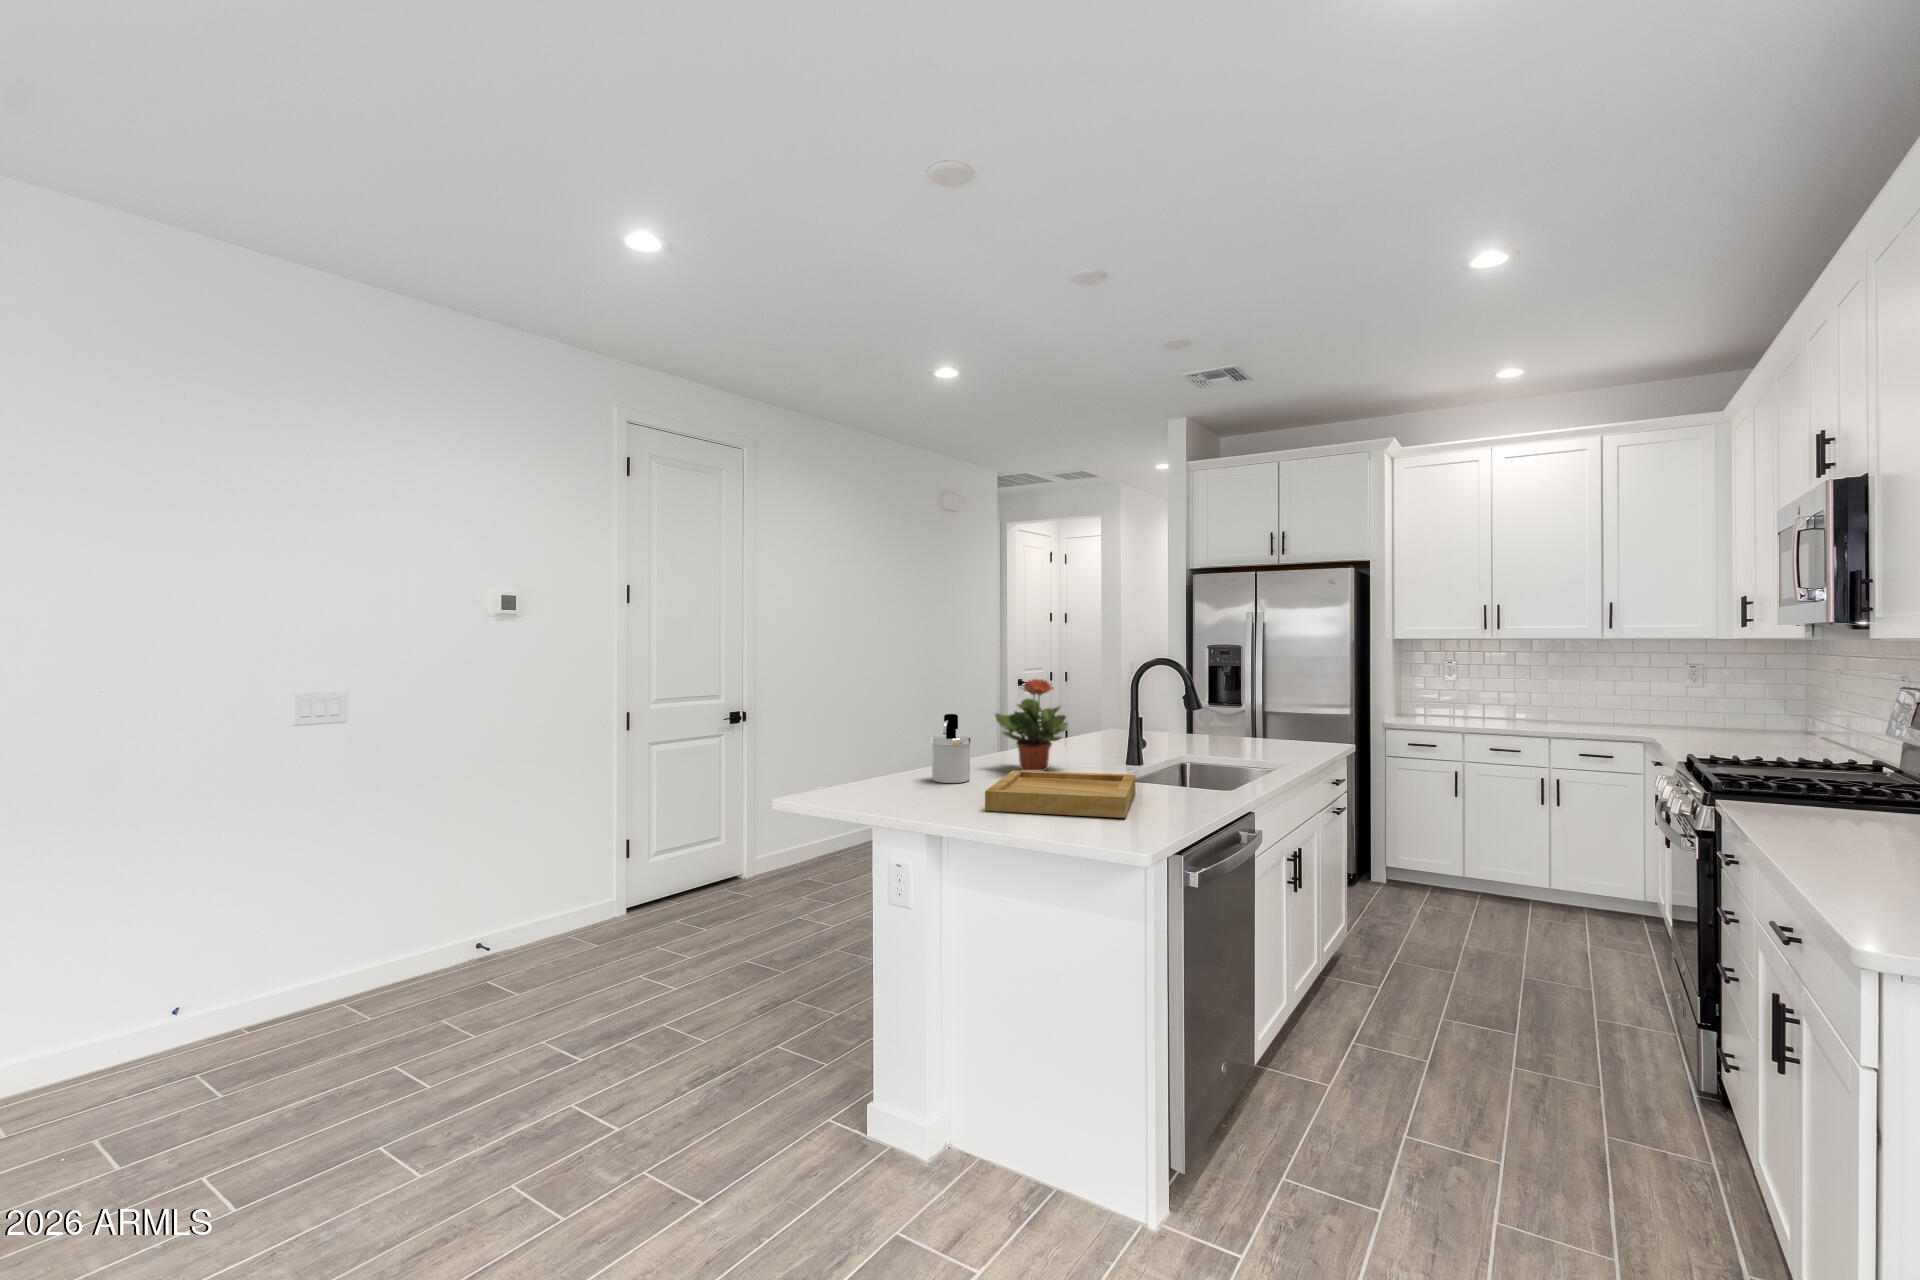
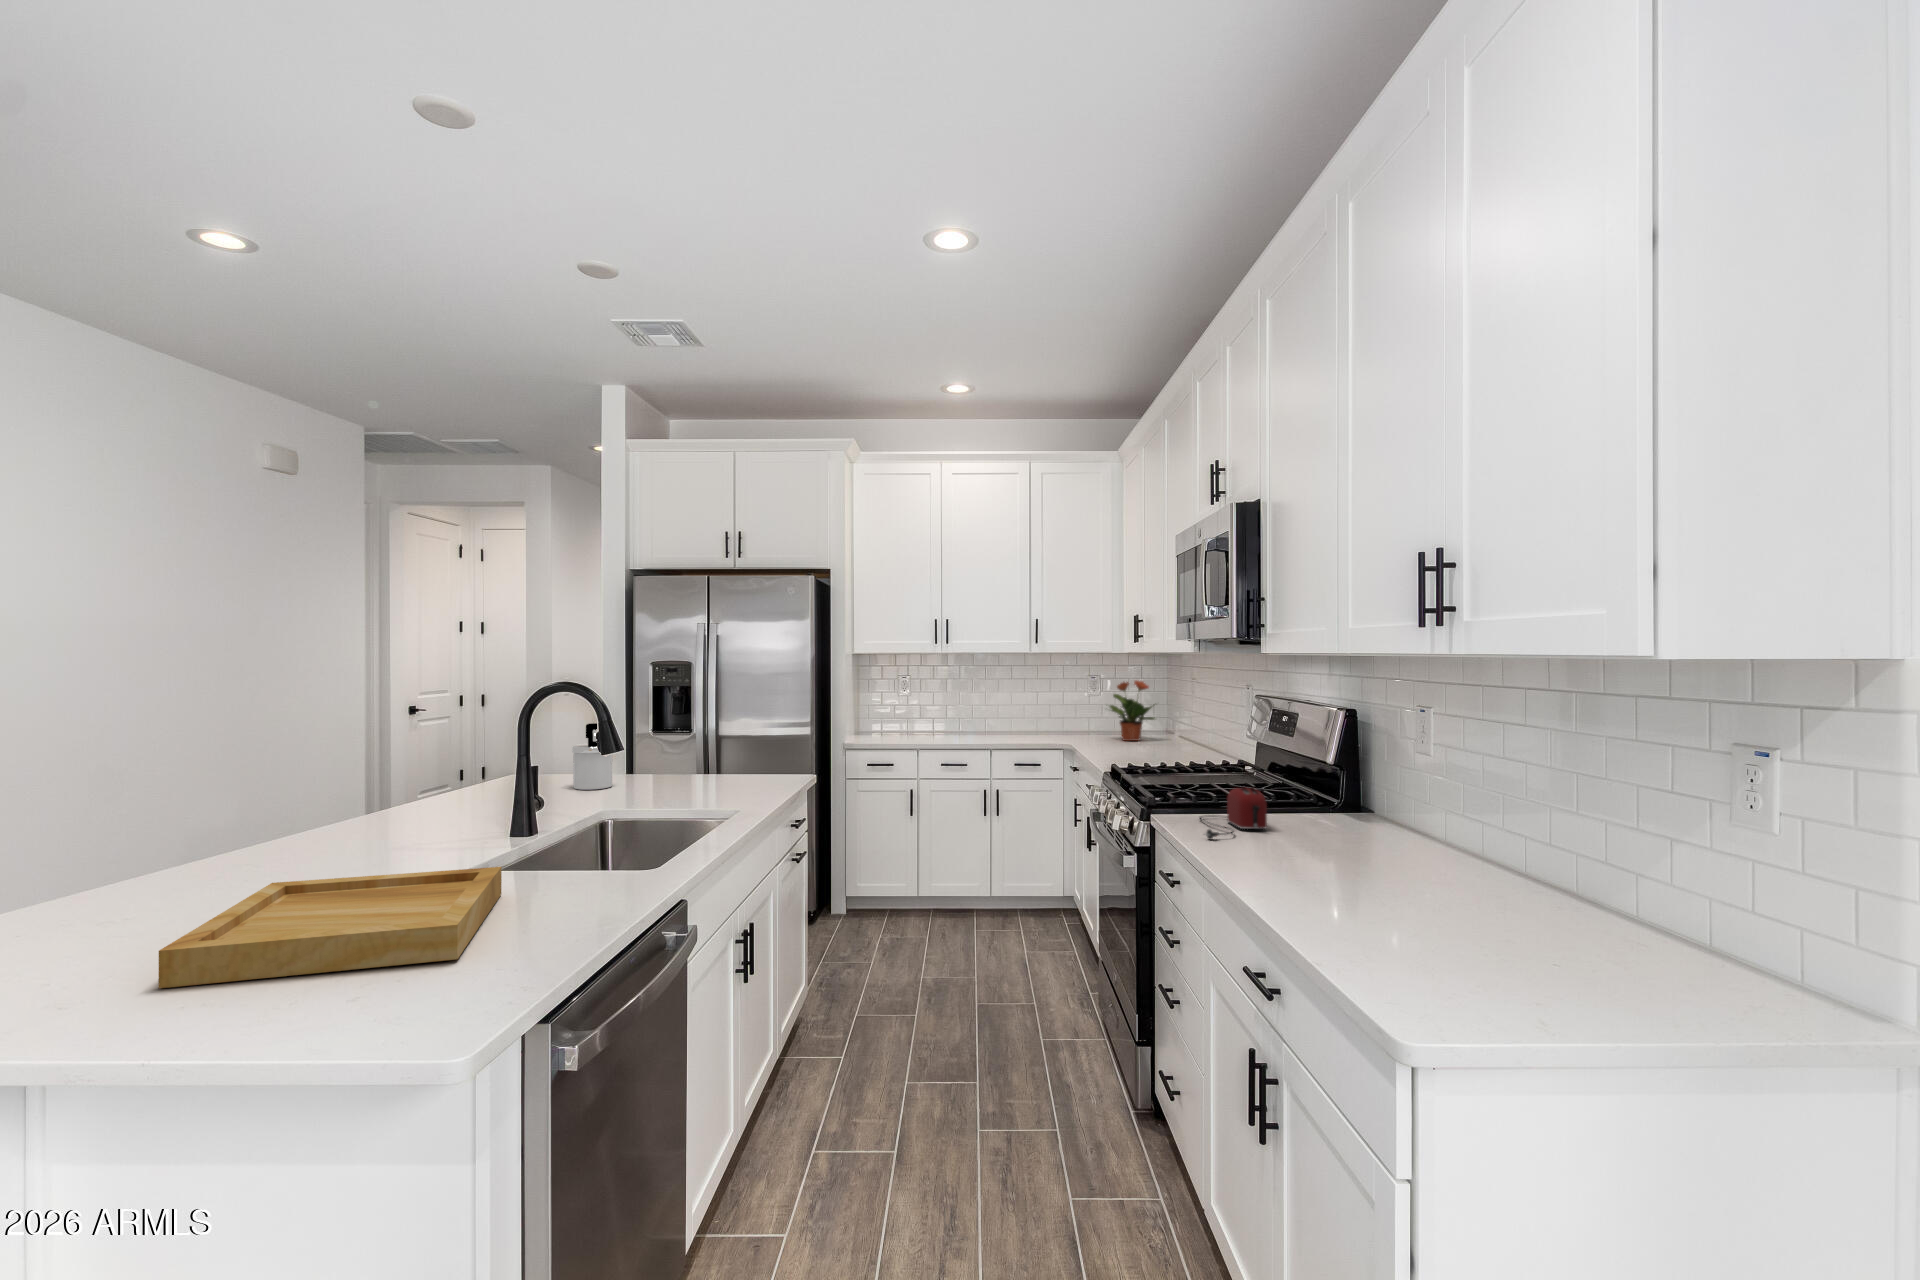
potted plant: present [995,679,1068,771] -> present [1109,681,1155,741]
soap dispenser: present [931,714,971,783] -> present [572,723,612,790]
toaster: none [1766,778,1862,822] -> present [1200,788,1267,839]

